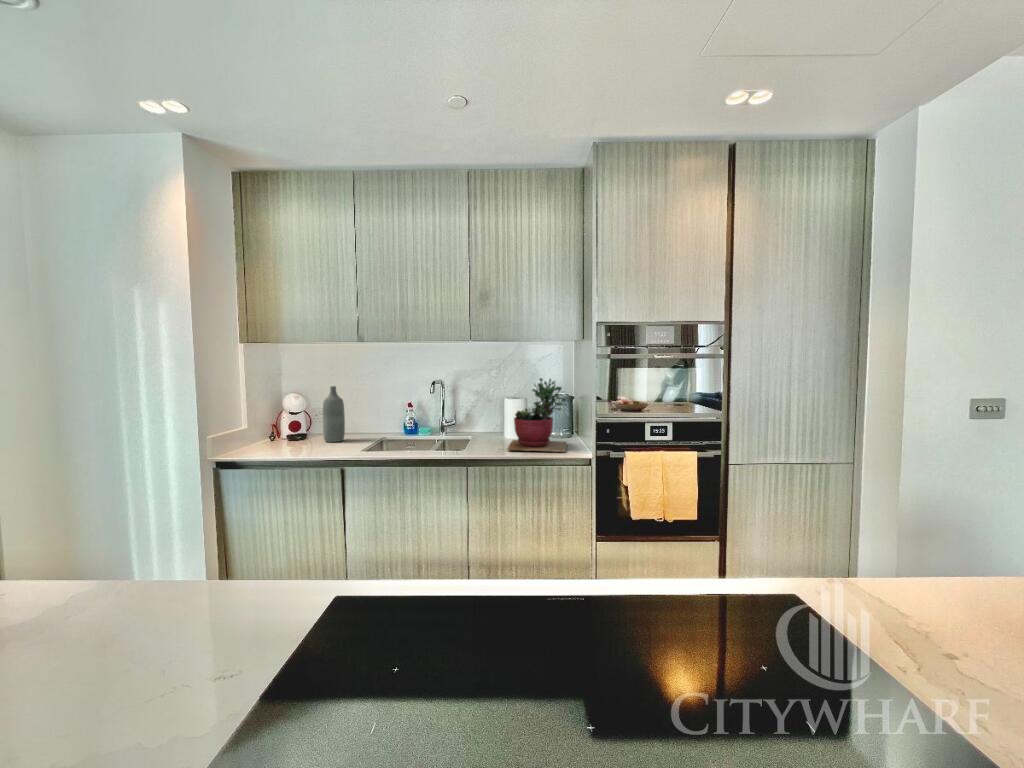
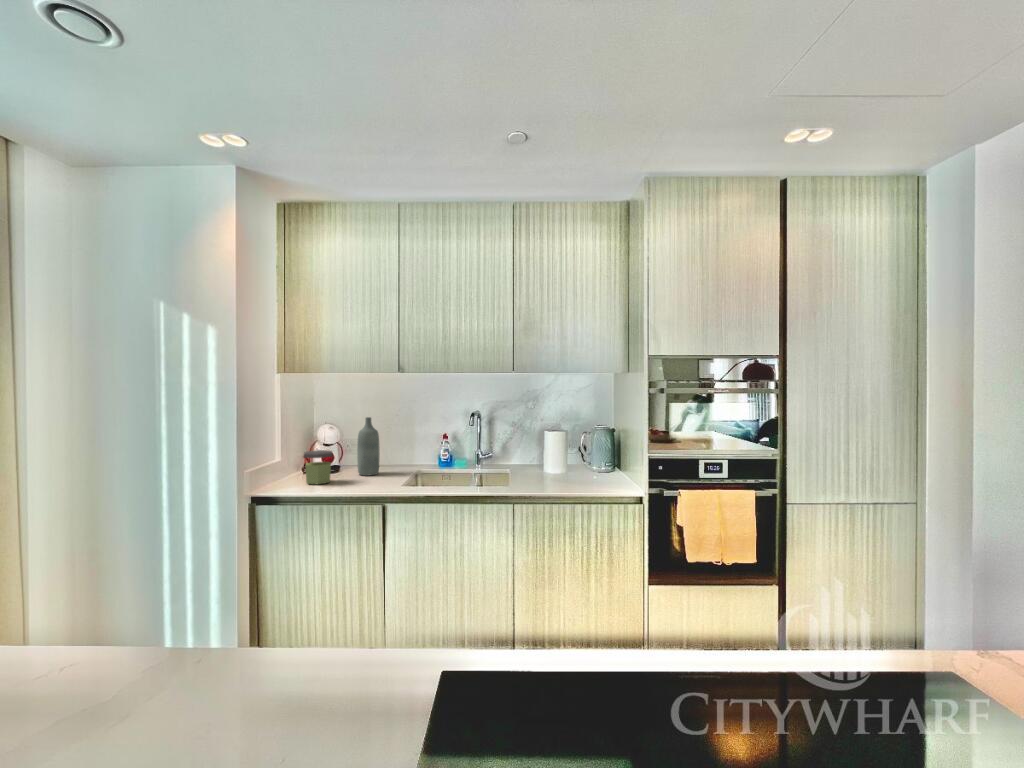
succulent plant: present [507,378,567,452] -> none [552,411,615,489]
jar: none [266,417,297,450] -> present [304,450,332,484]

